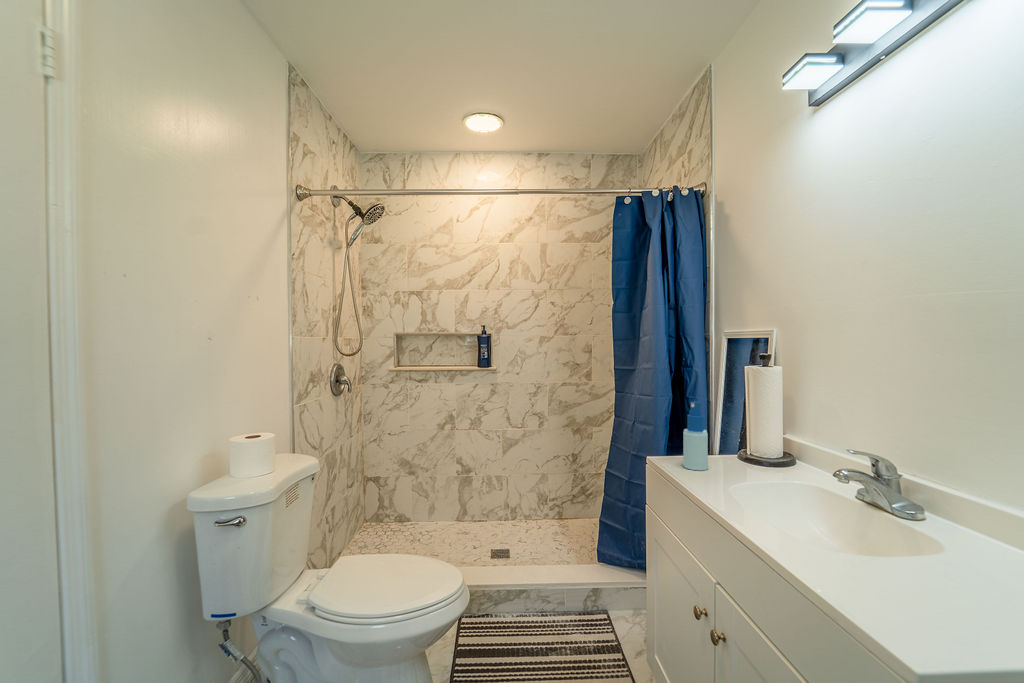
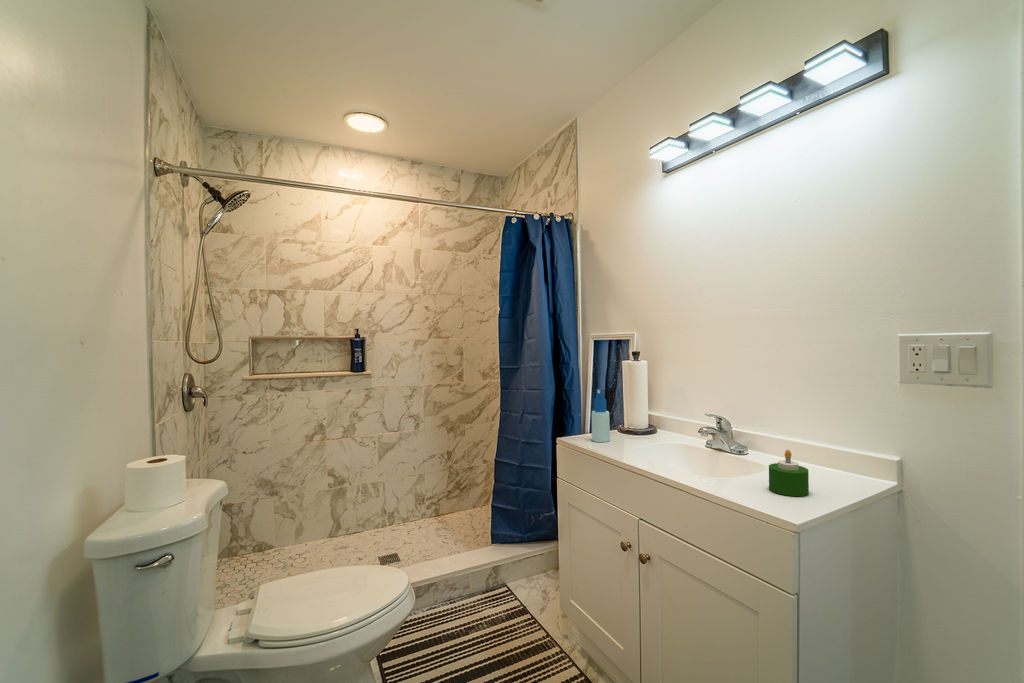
candle: none [892,537,975,628] -> present [769,450,809,496]

